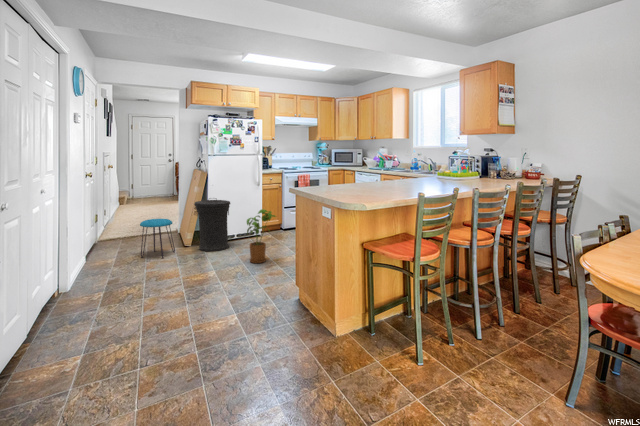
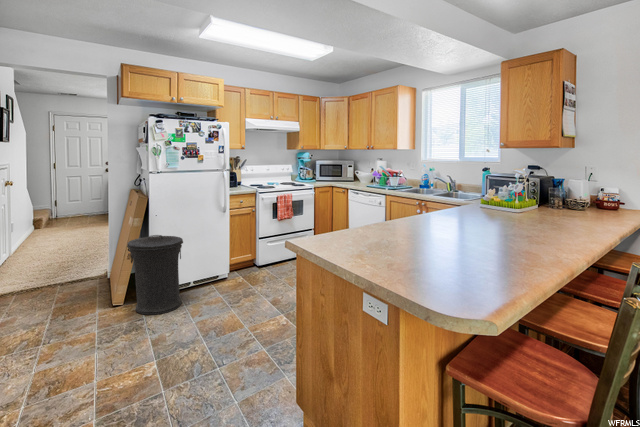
house plant: present [247,209,276,263] -> none [207,258,255,340]
stool: present [140,219,175,258] -> none [35,269,97,335]

